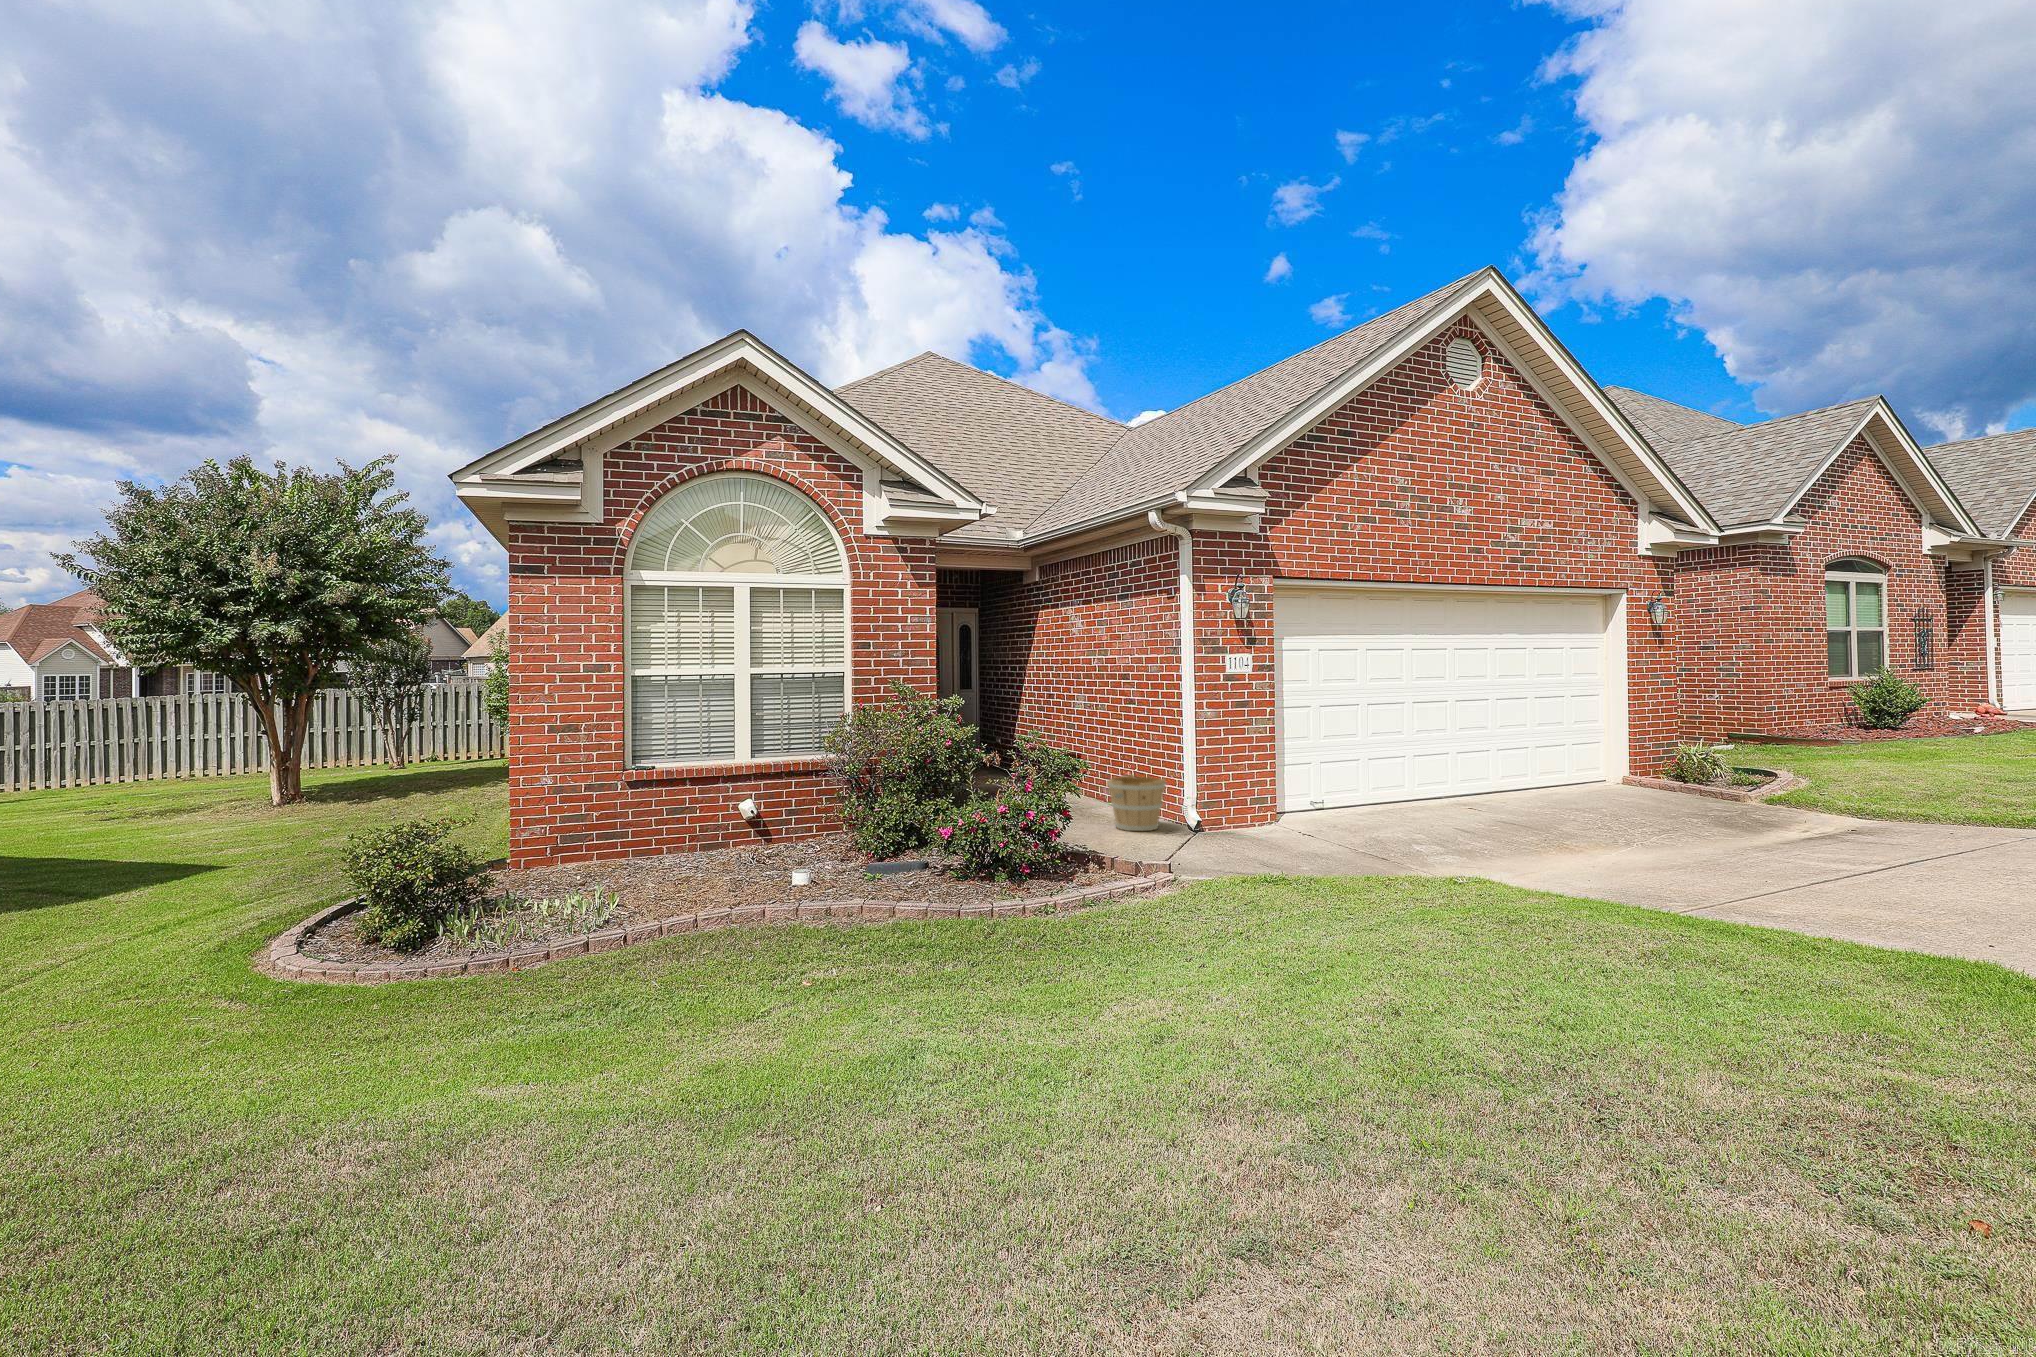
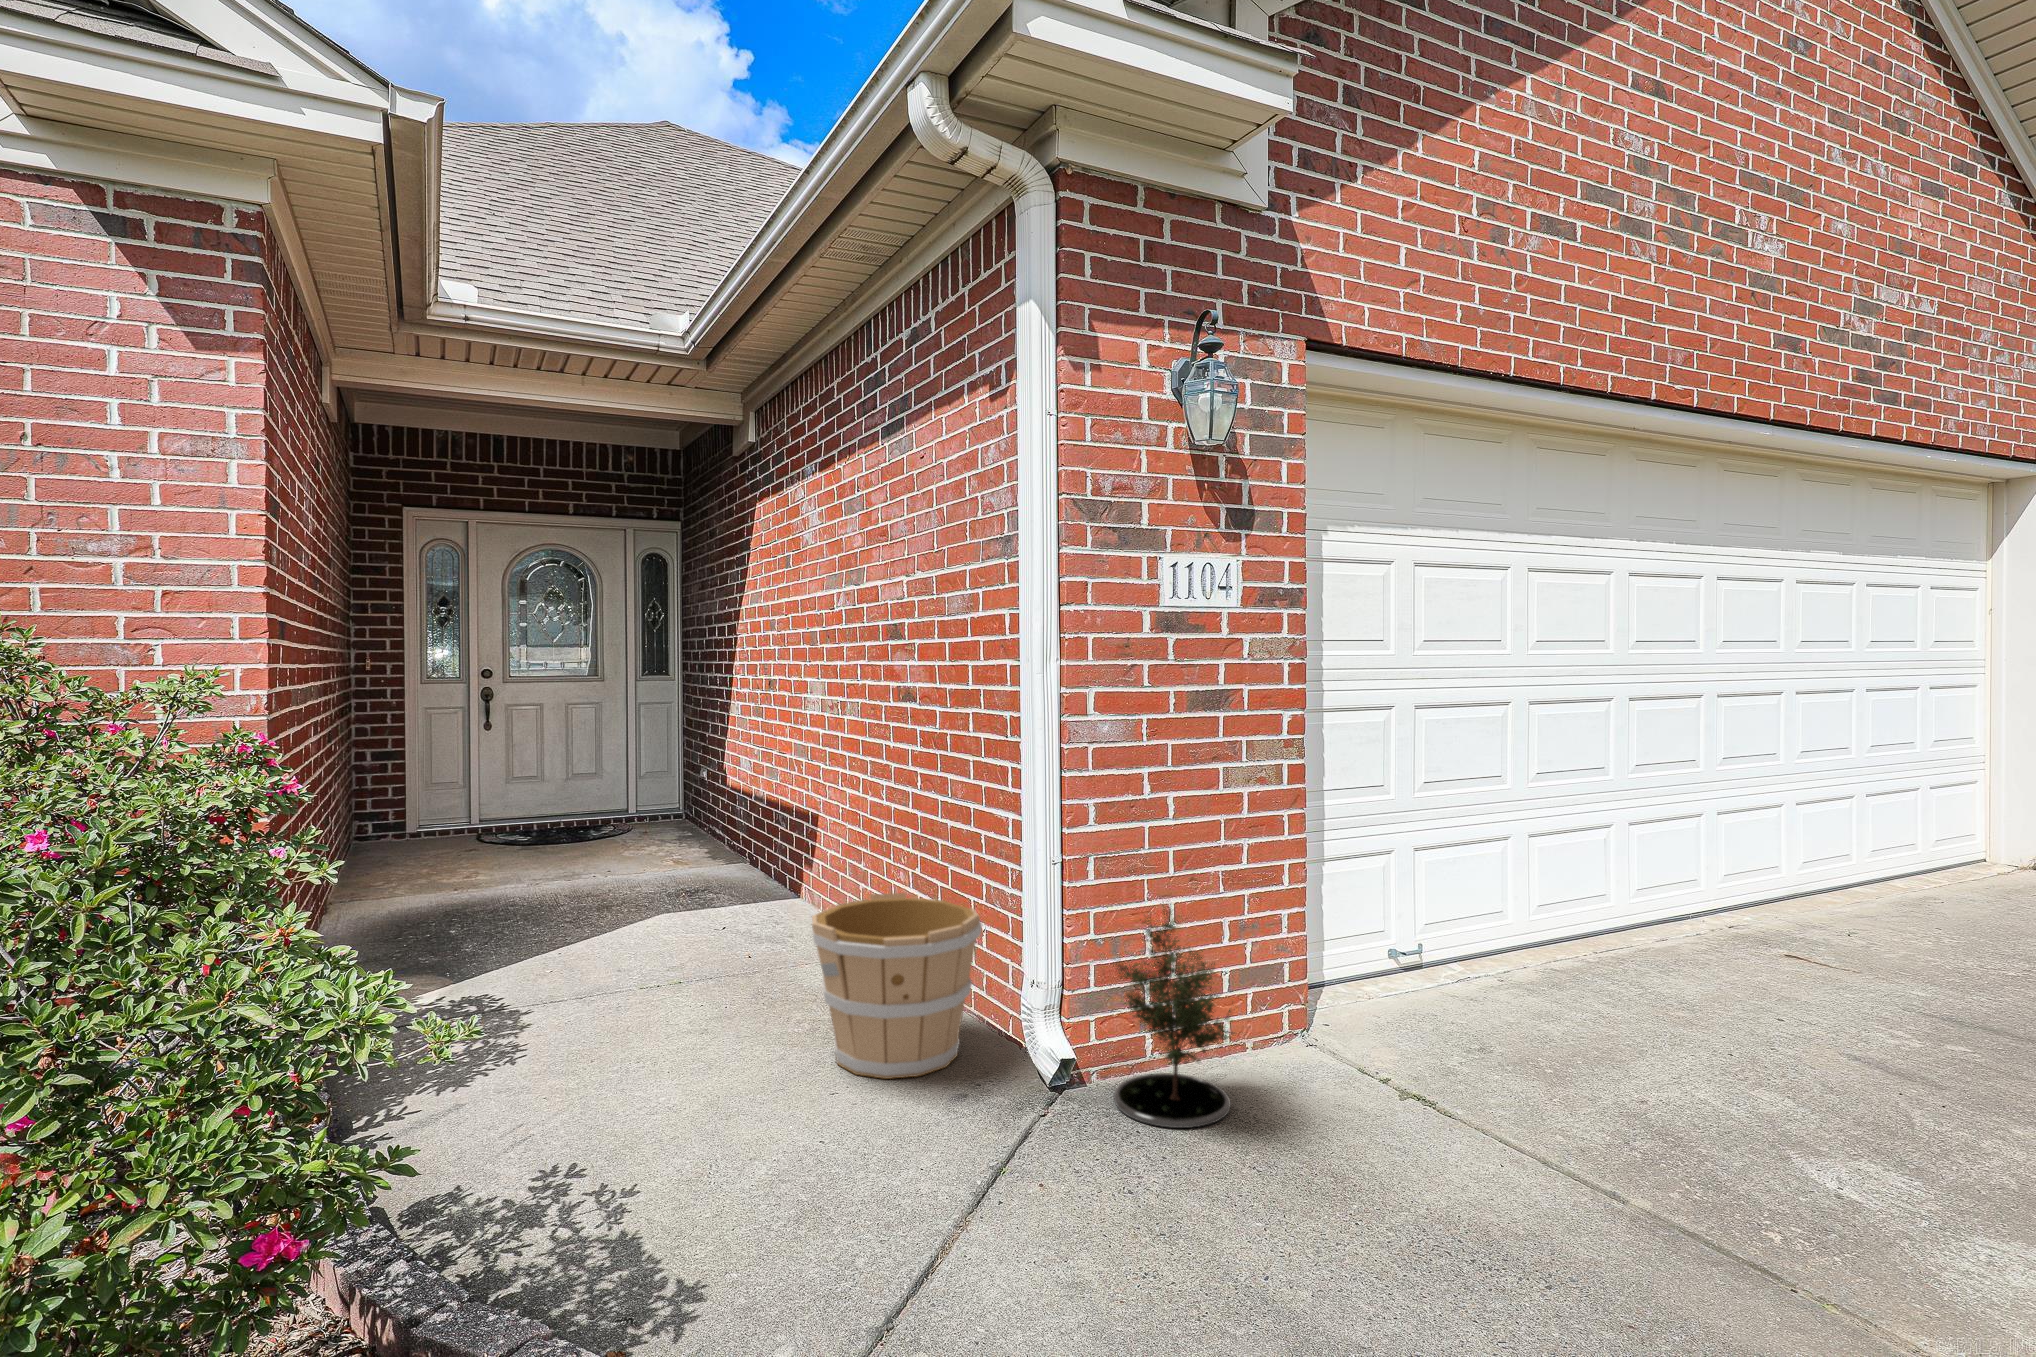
potted tree: none [1215,767,1257,838] -> present [1114,911,1234,1128]

